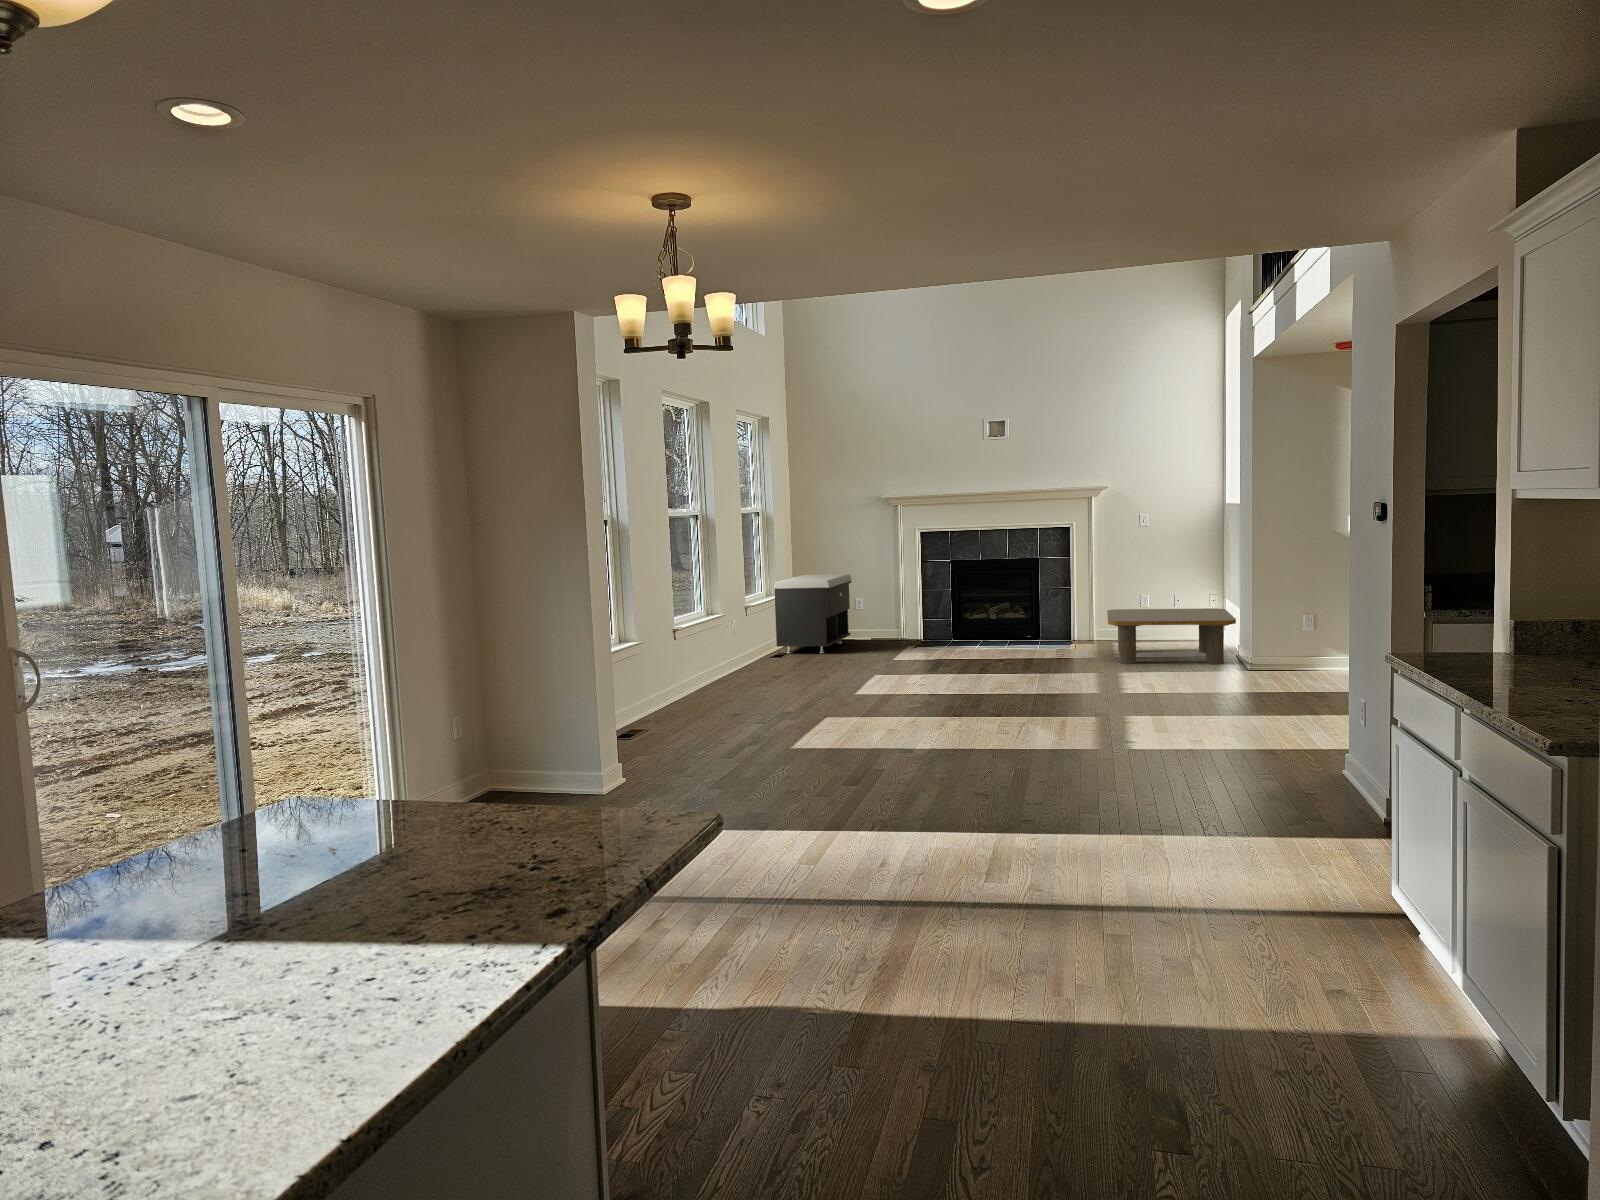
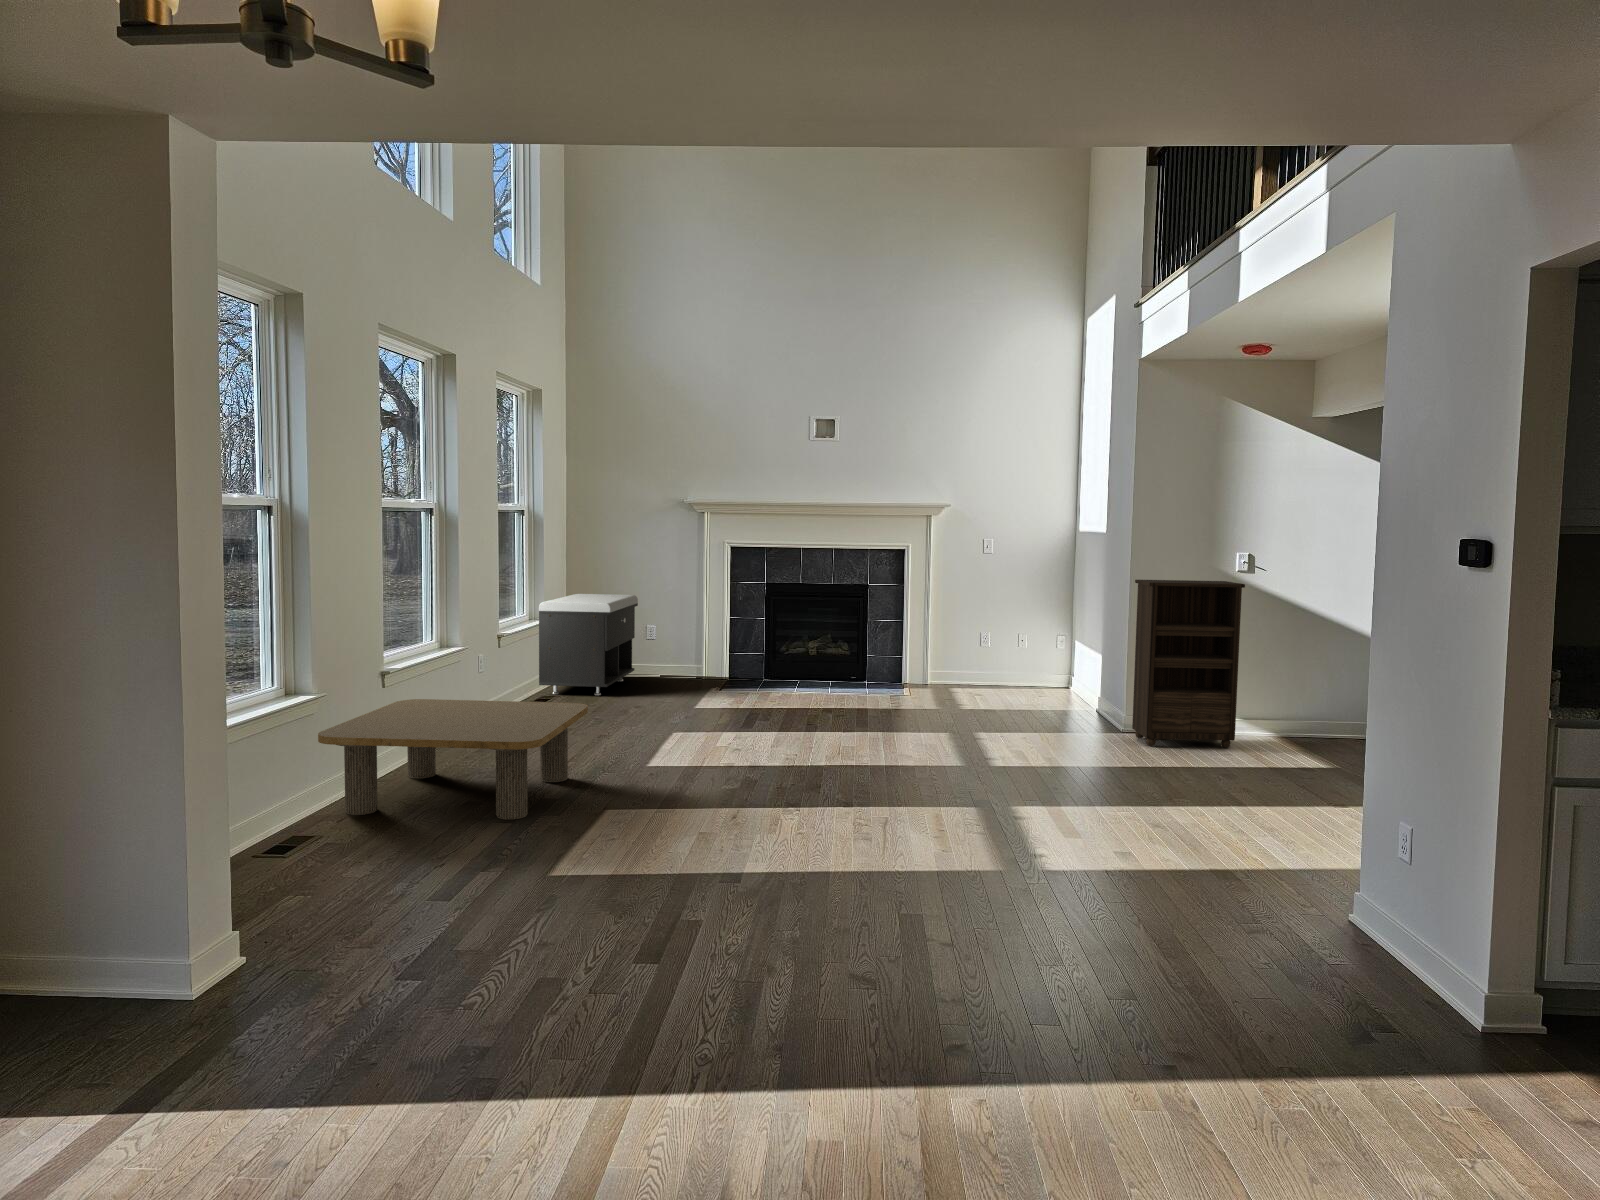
bookshelf: none [1249,541,1339,678] -> present [1132,580,1245,748]
coffee table: present [1107,608,1236,664] -> present [318,699,588,820]

